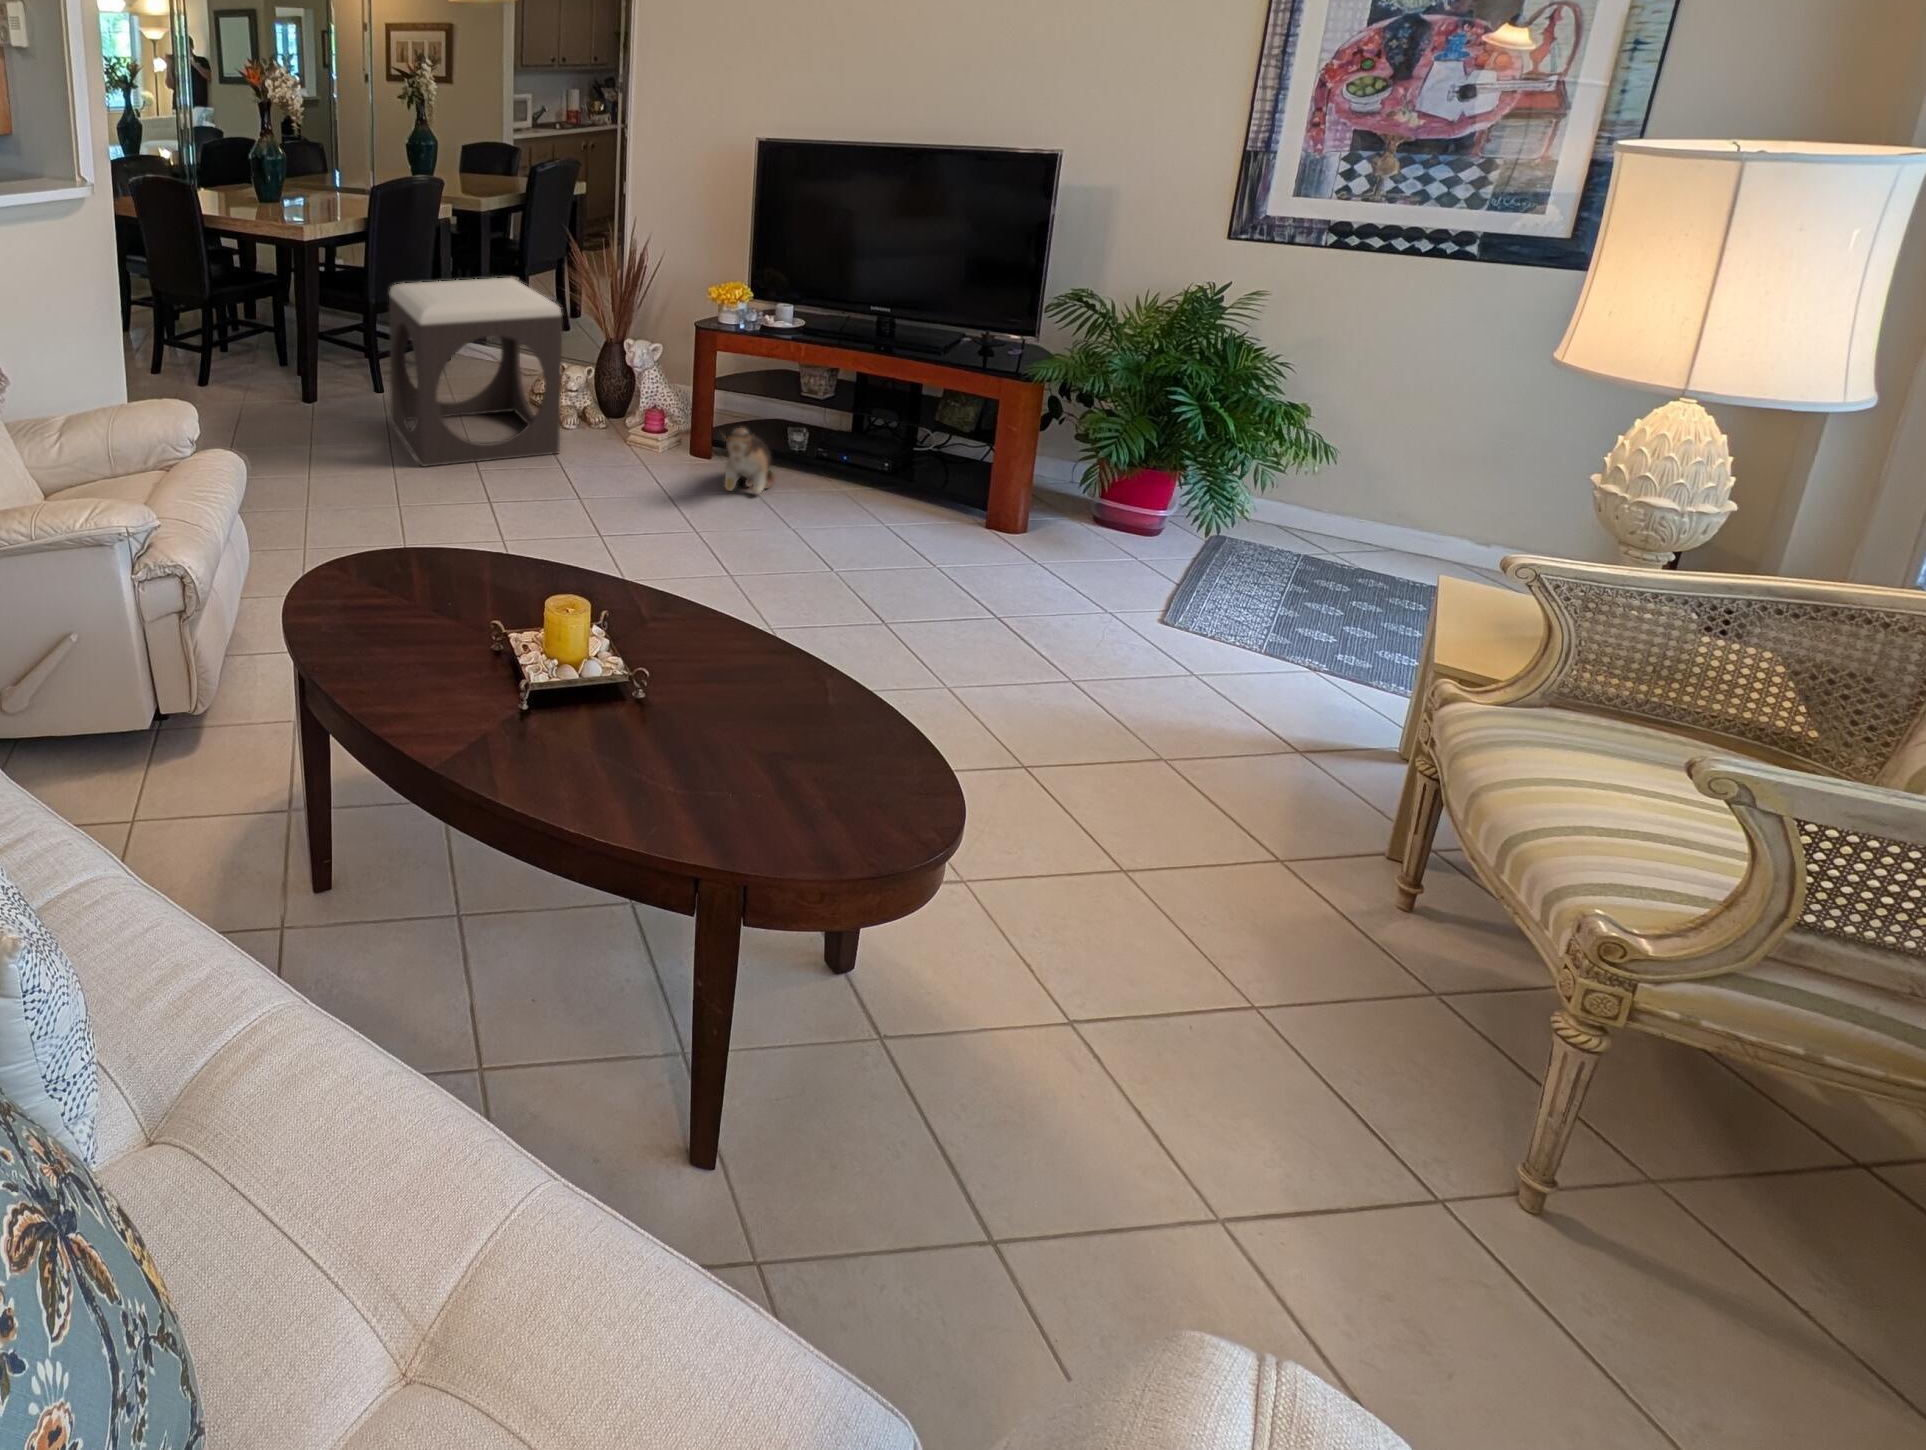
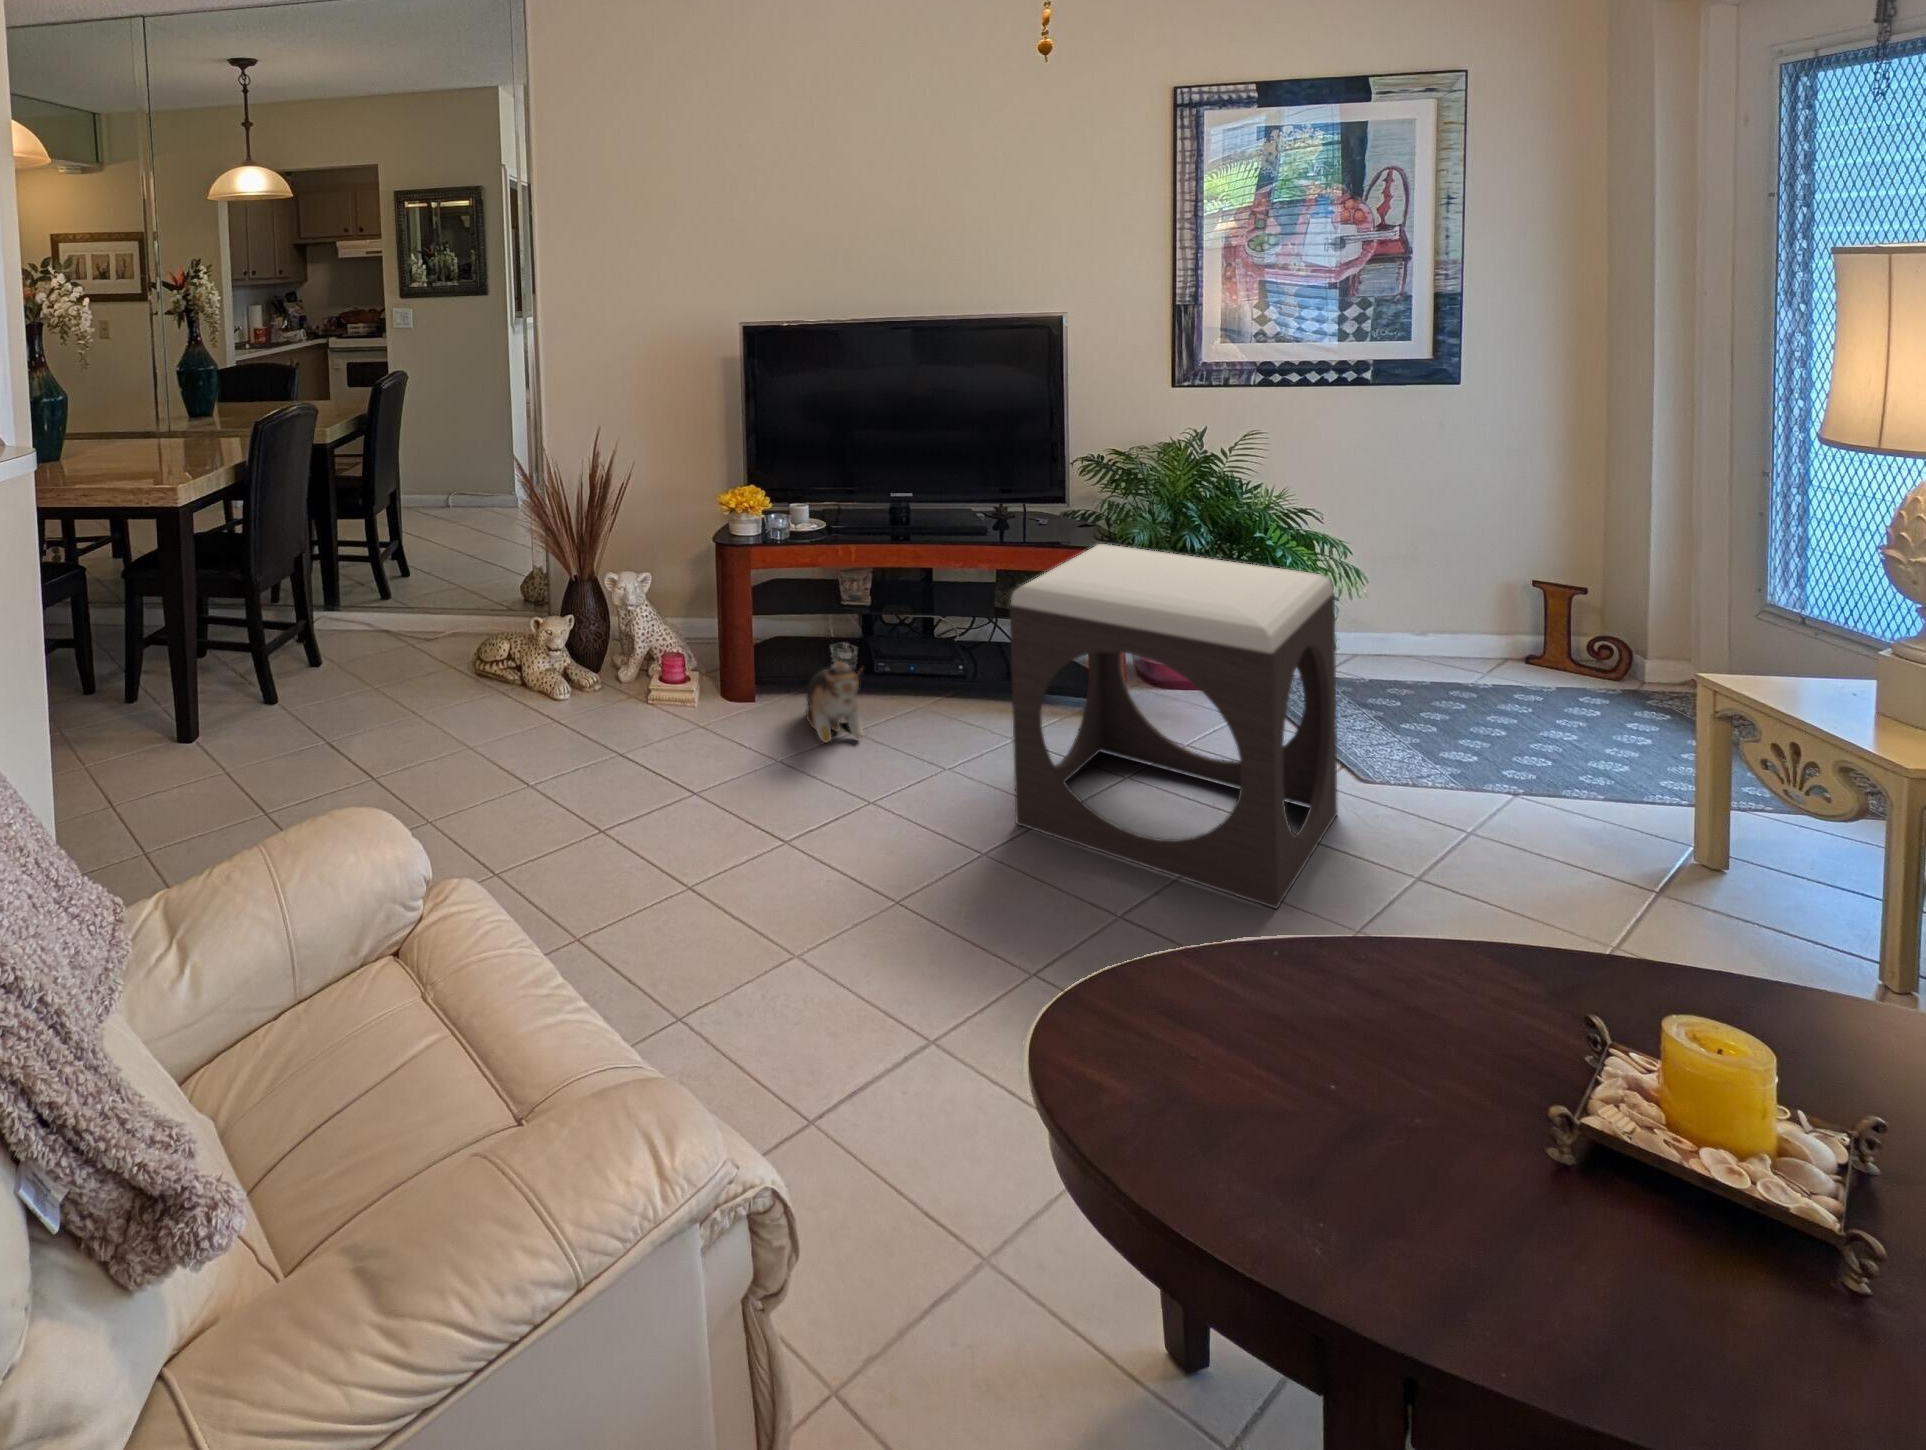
footstool: present [389,278,563,467] -> present [1010,544,1338,908]

